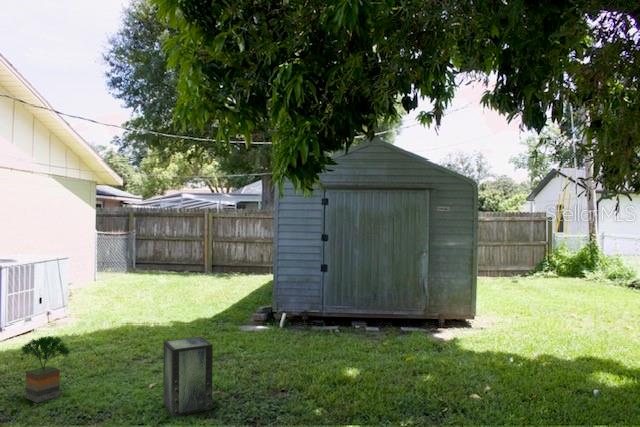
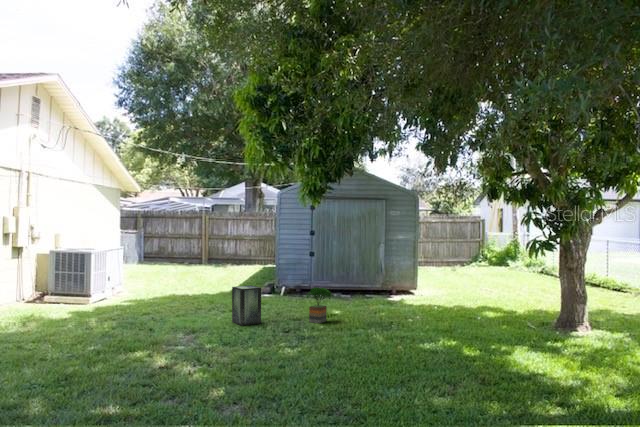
potted tree: present [21,336,70,403] -> present [306,287,332,323]

